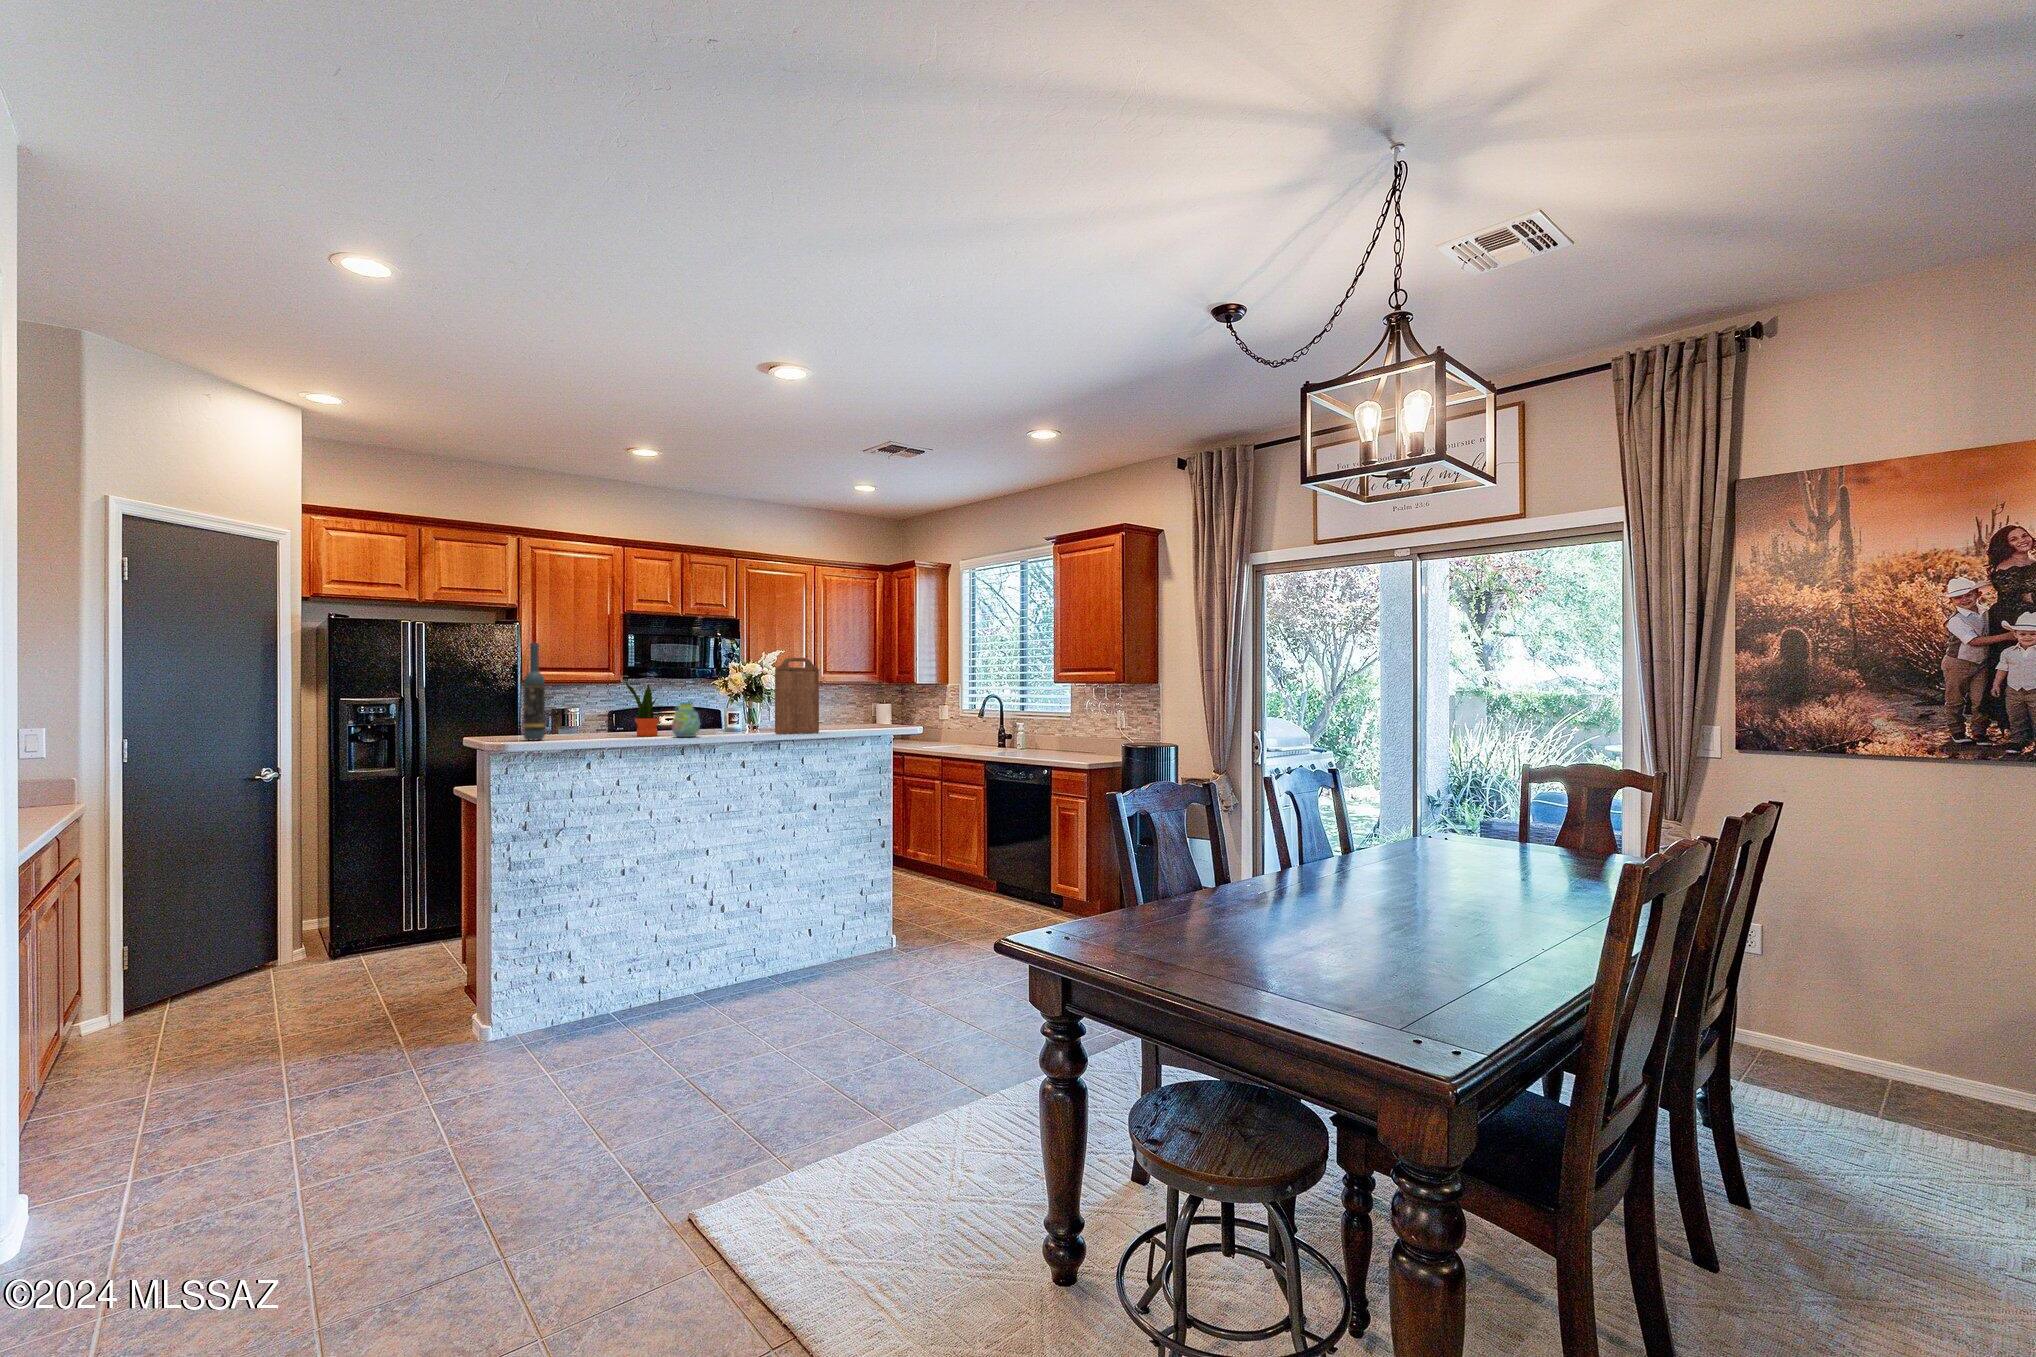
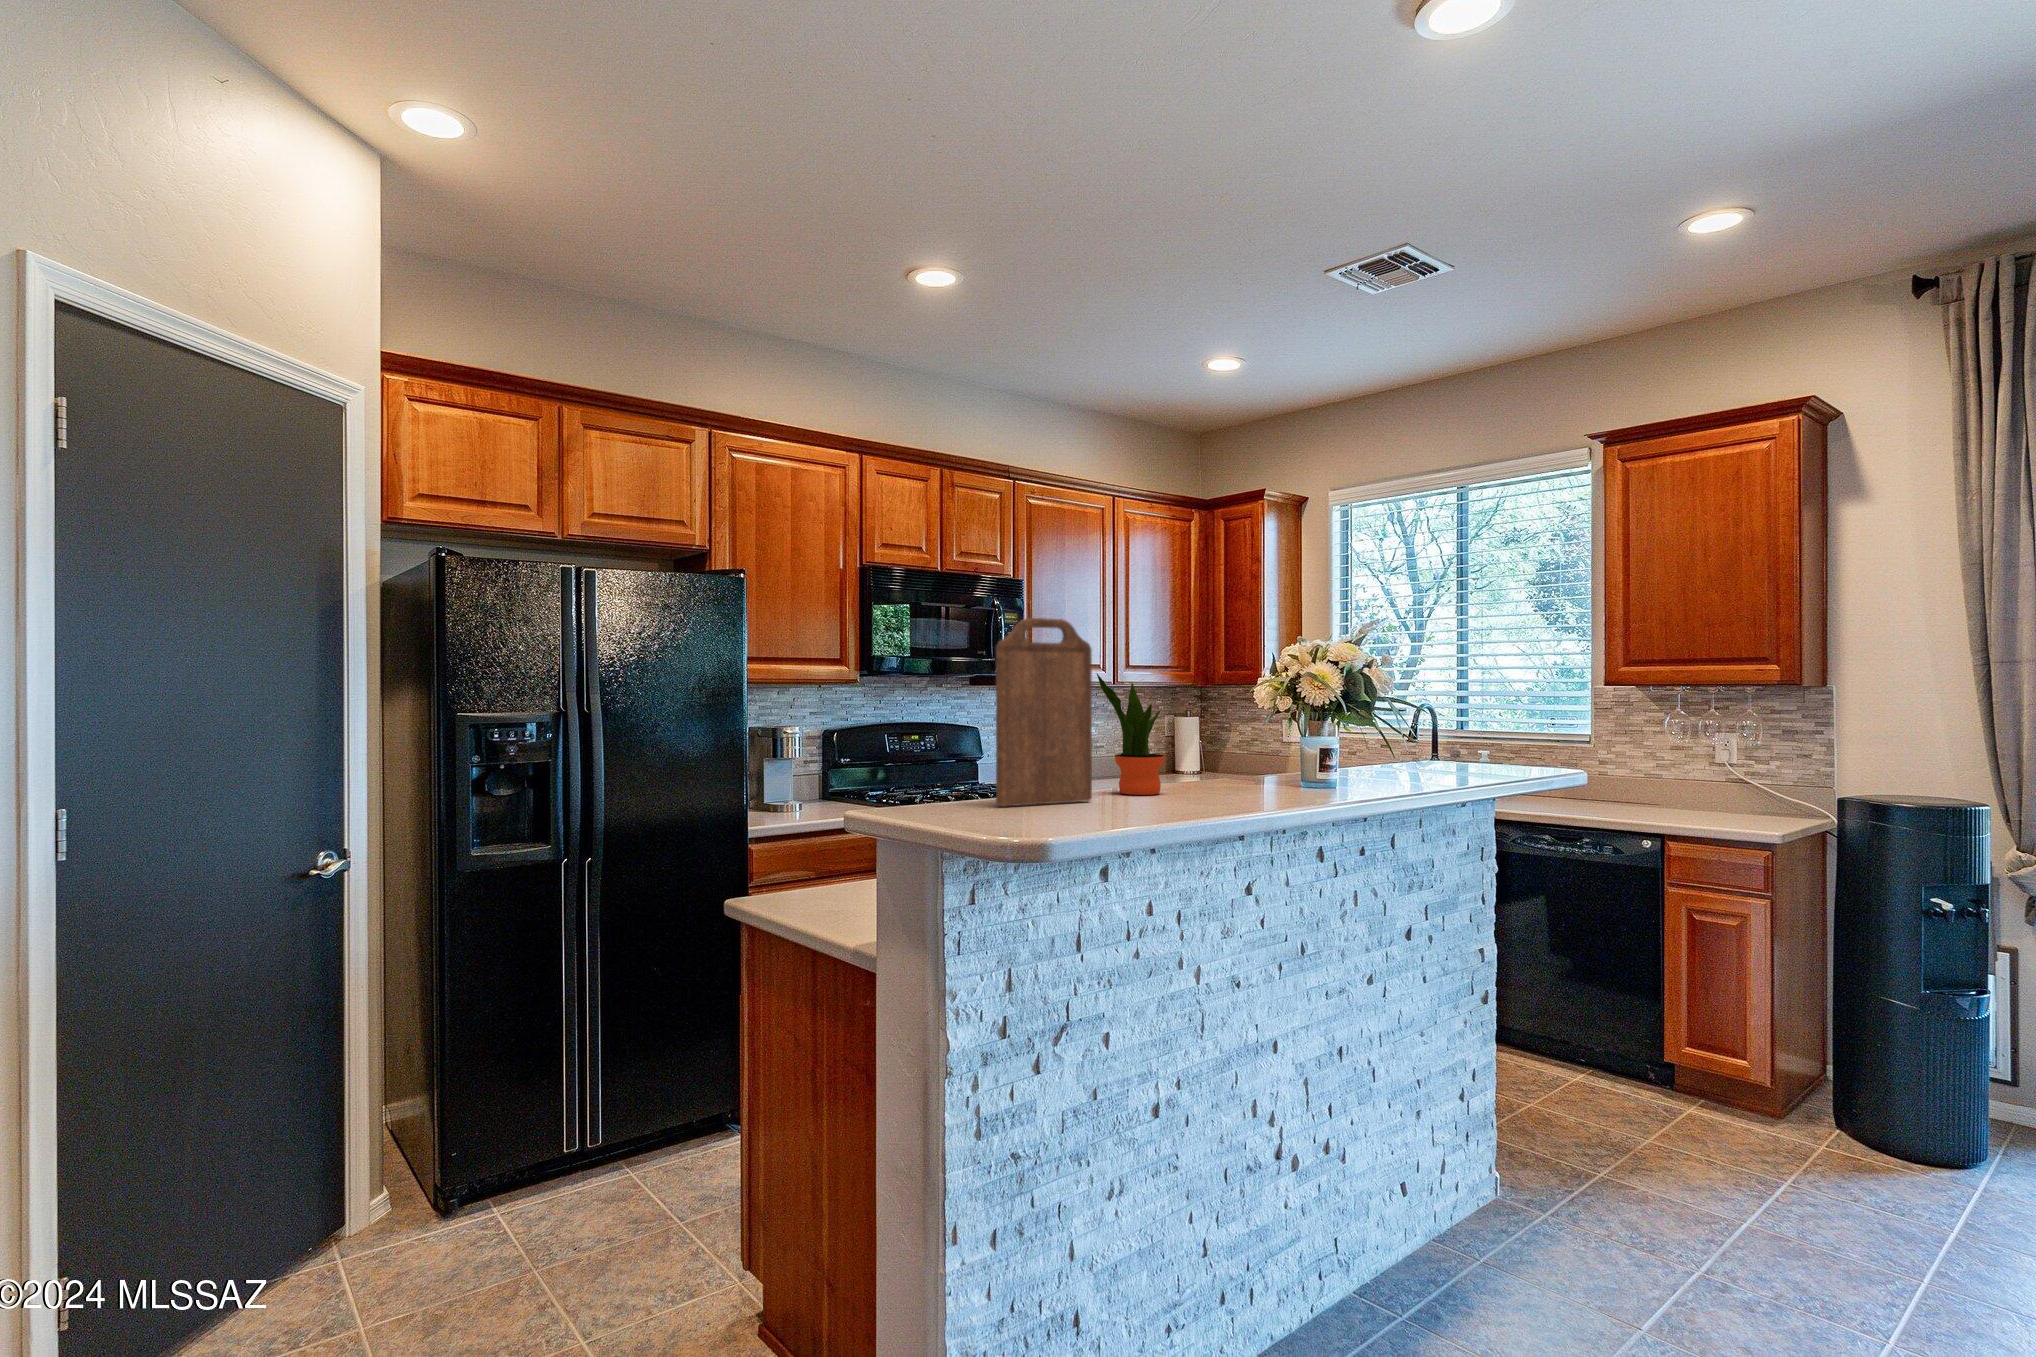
wine bottle: present [523,643,545,741] -> none [957,587,1001,815]
cutting board: present [775,658,819,734] -> present [996,618,1092,807]
mug: present [672,702,700,737] -> none [1215,723,1287,801]

